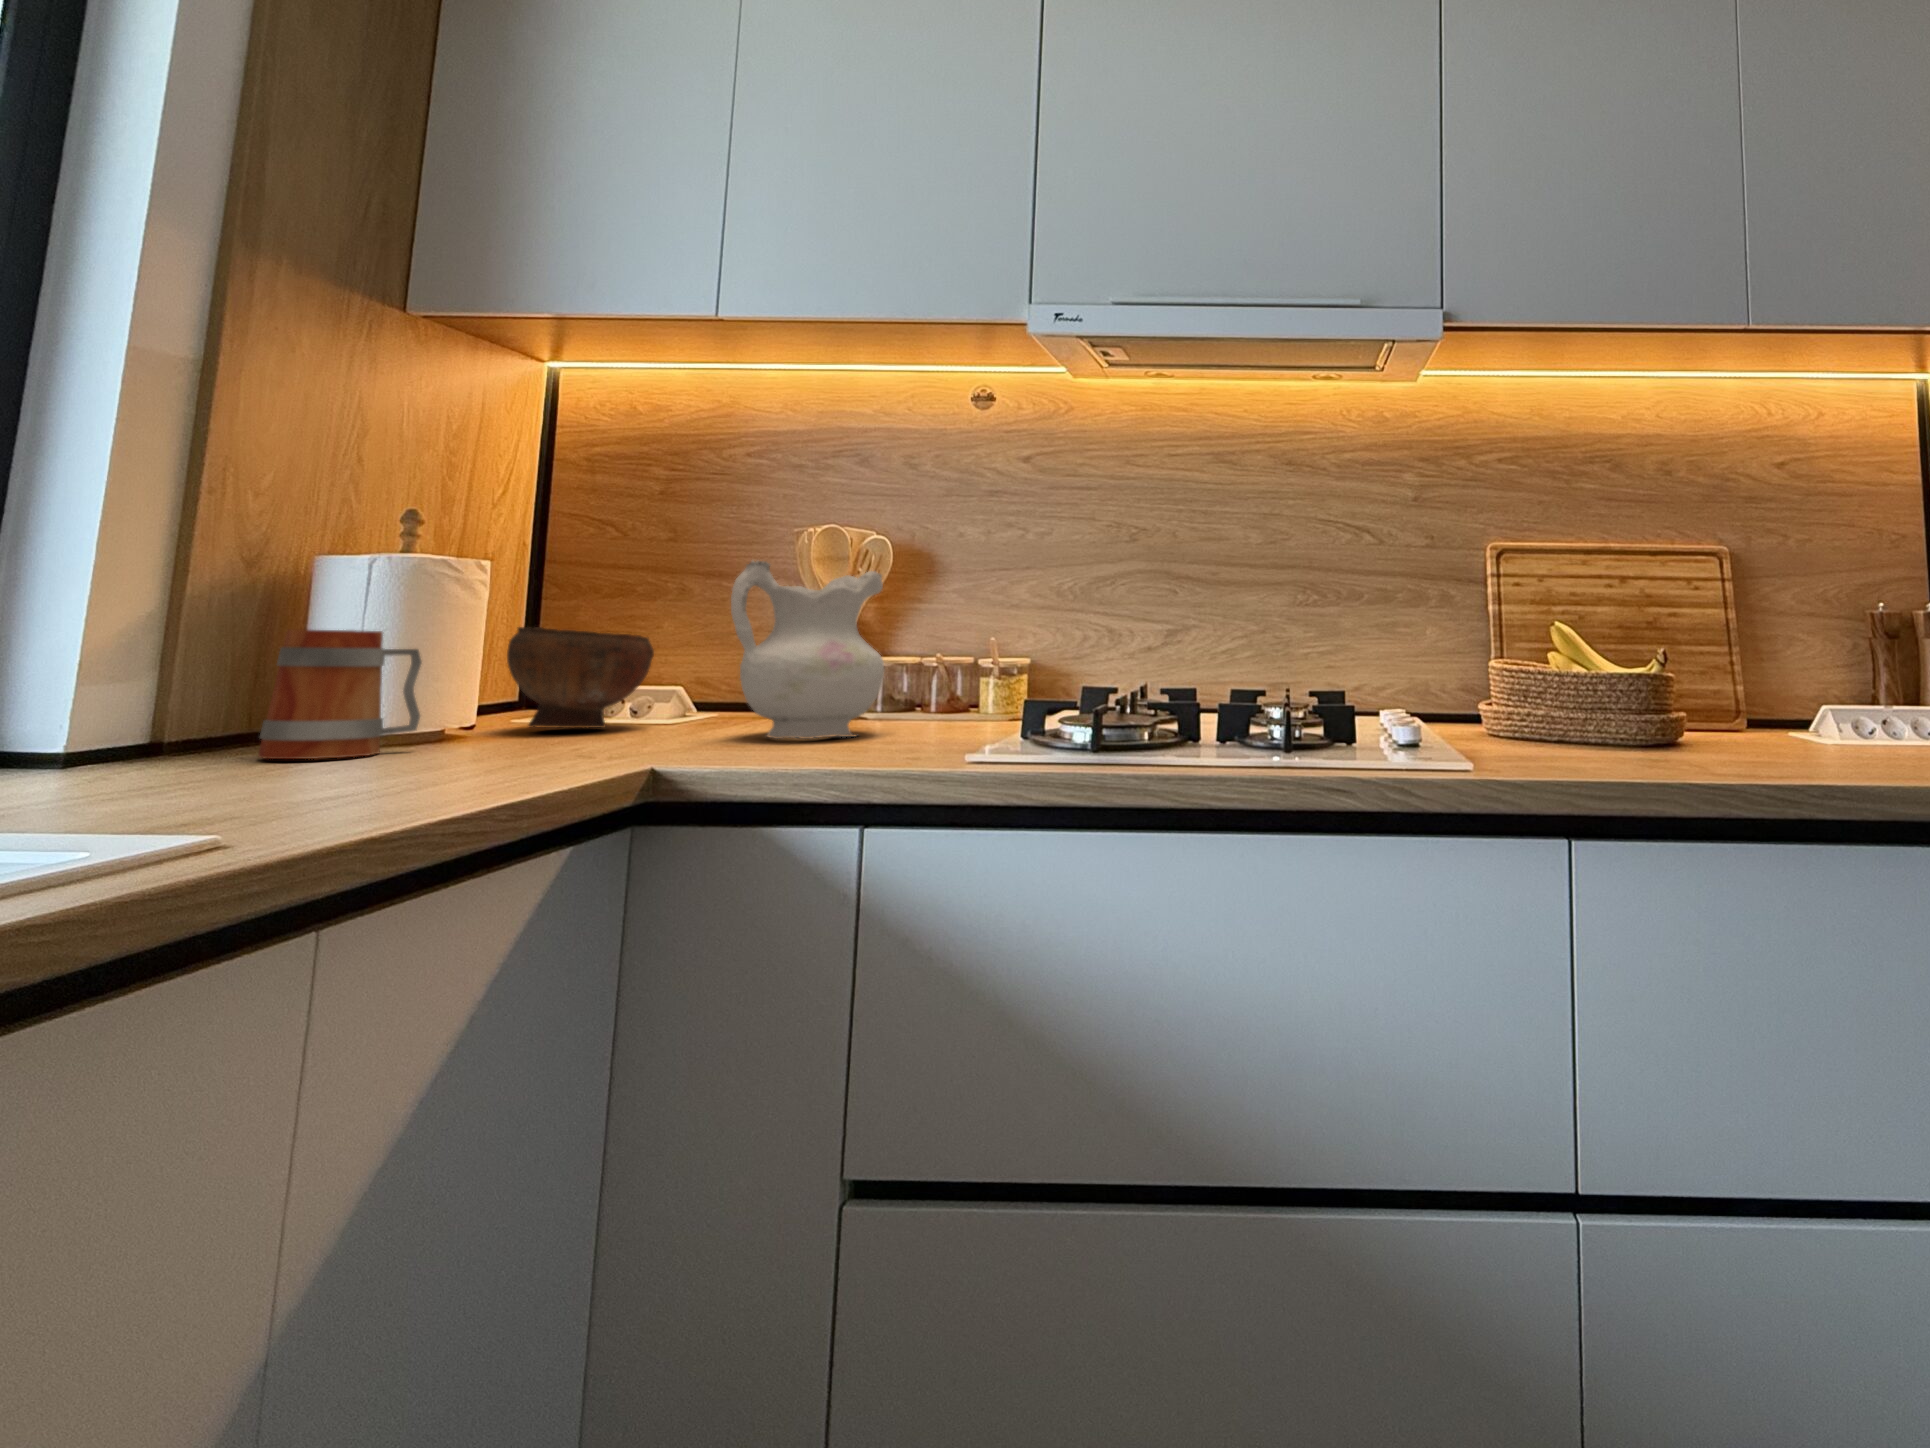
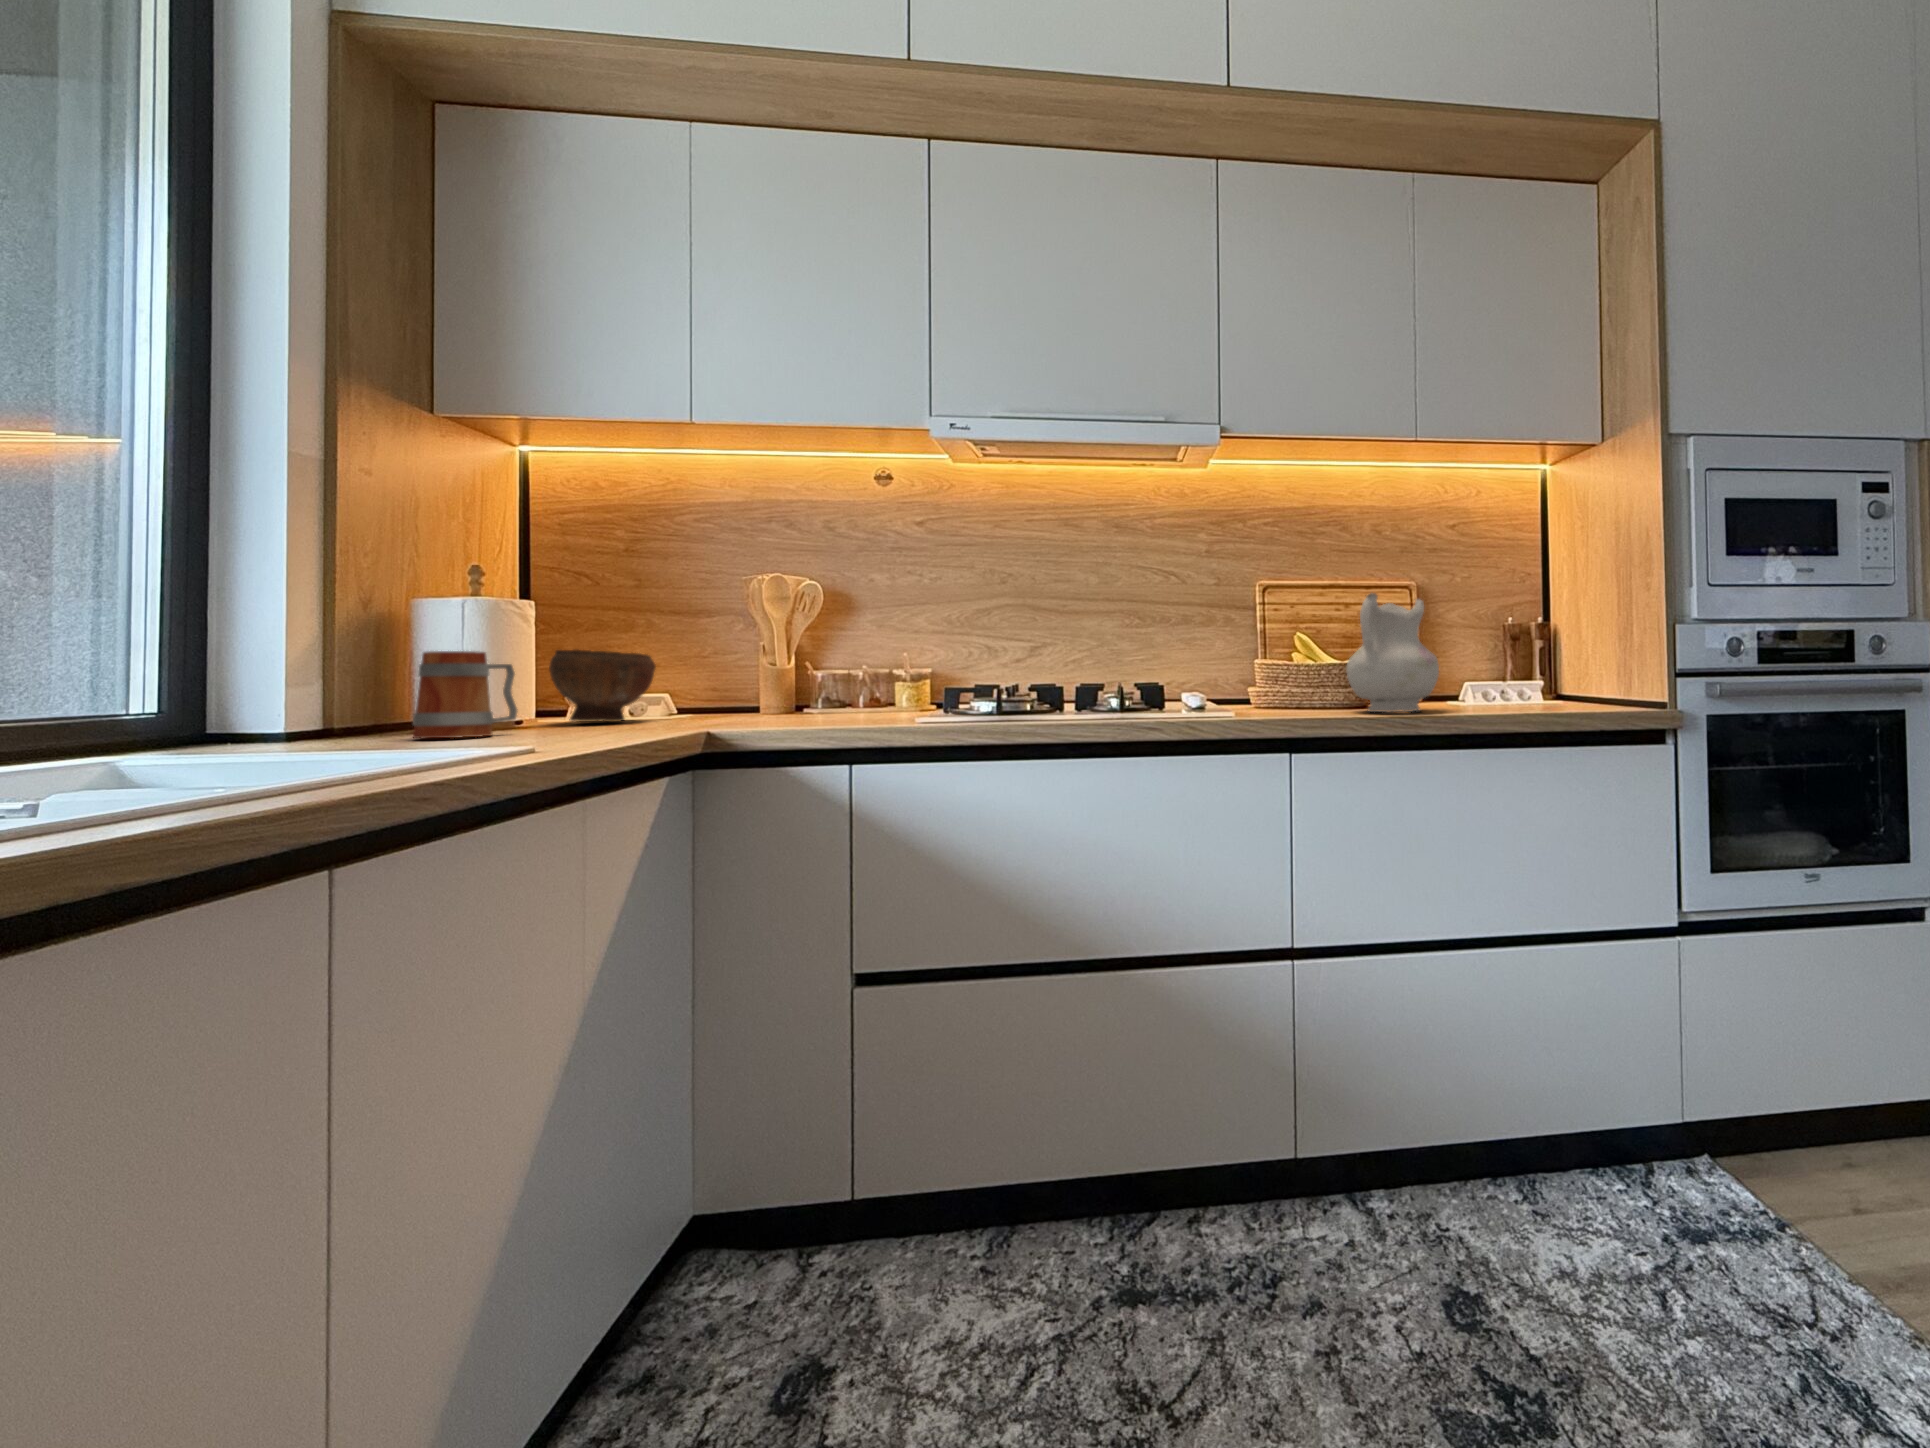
ceramic pitcher: present [731,561,884,739] -> present [1347,593,1439,712]

